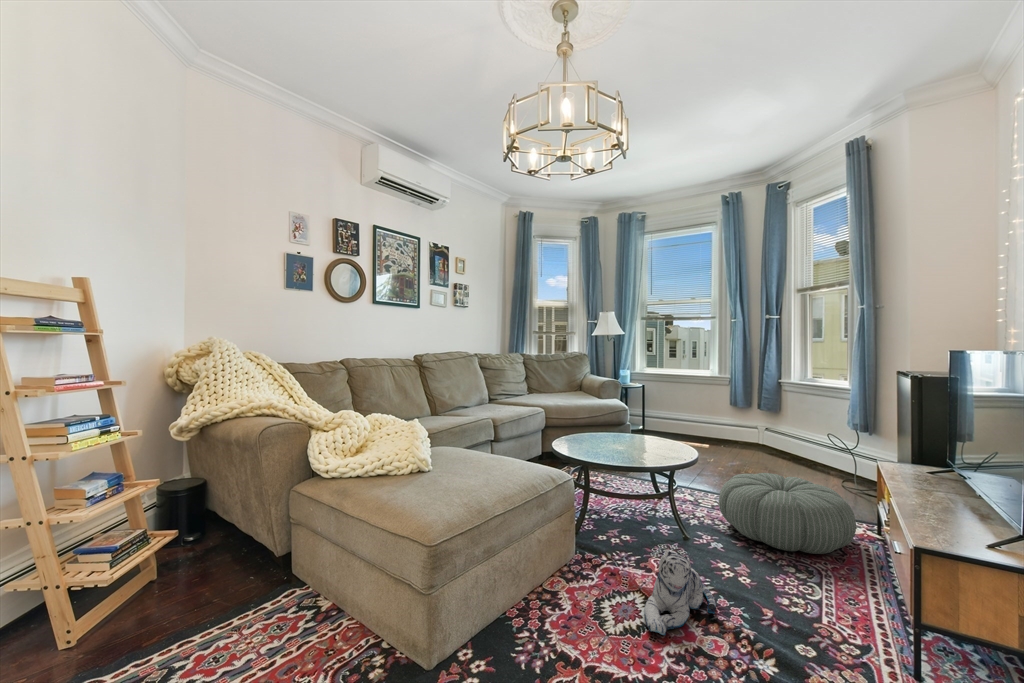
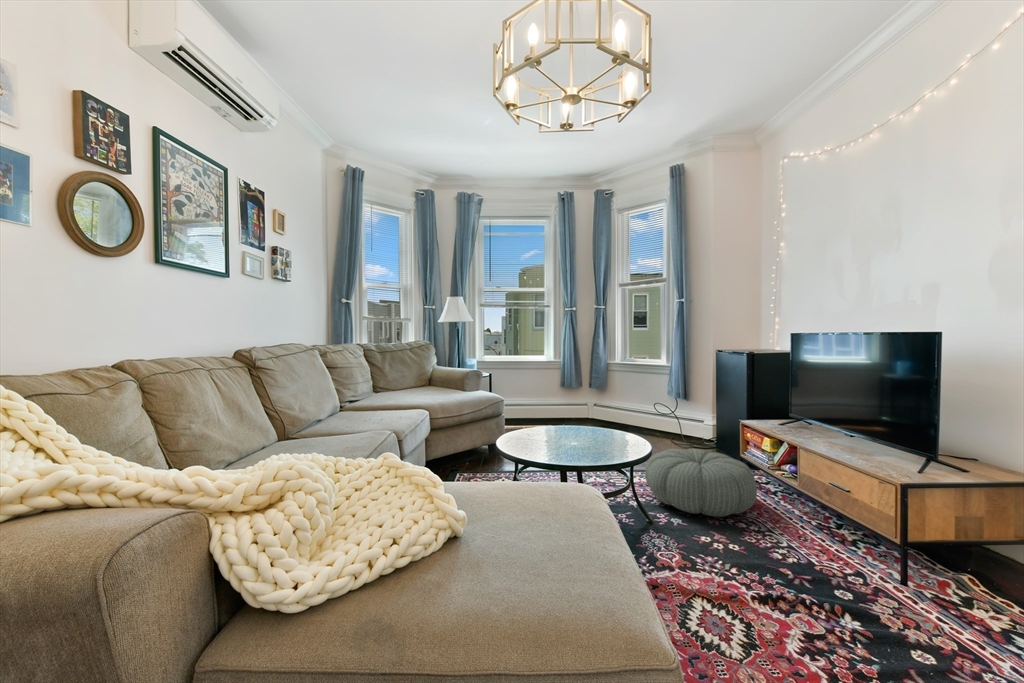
plush toy: present [644,551,716,635] -> none [700,552,769,649]

